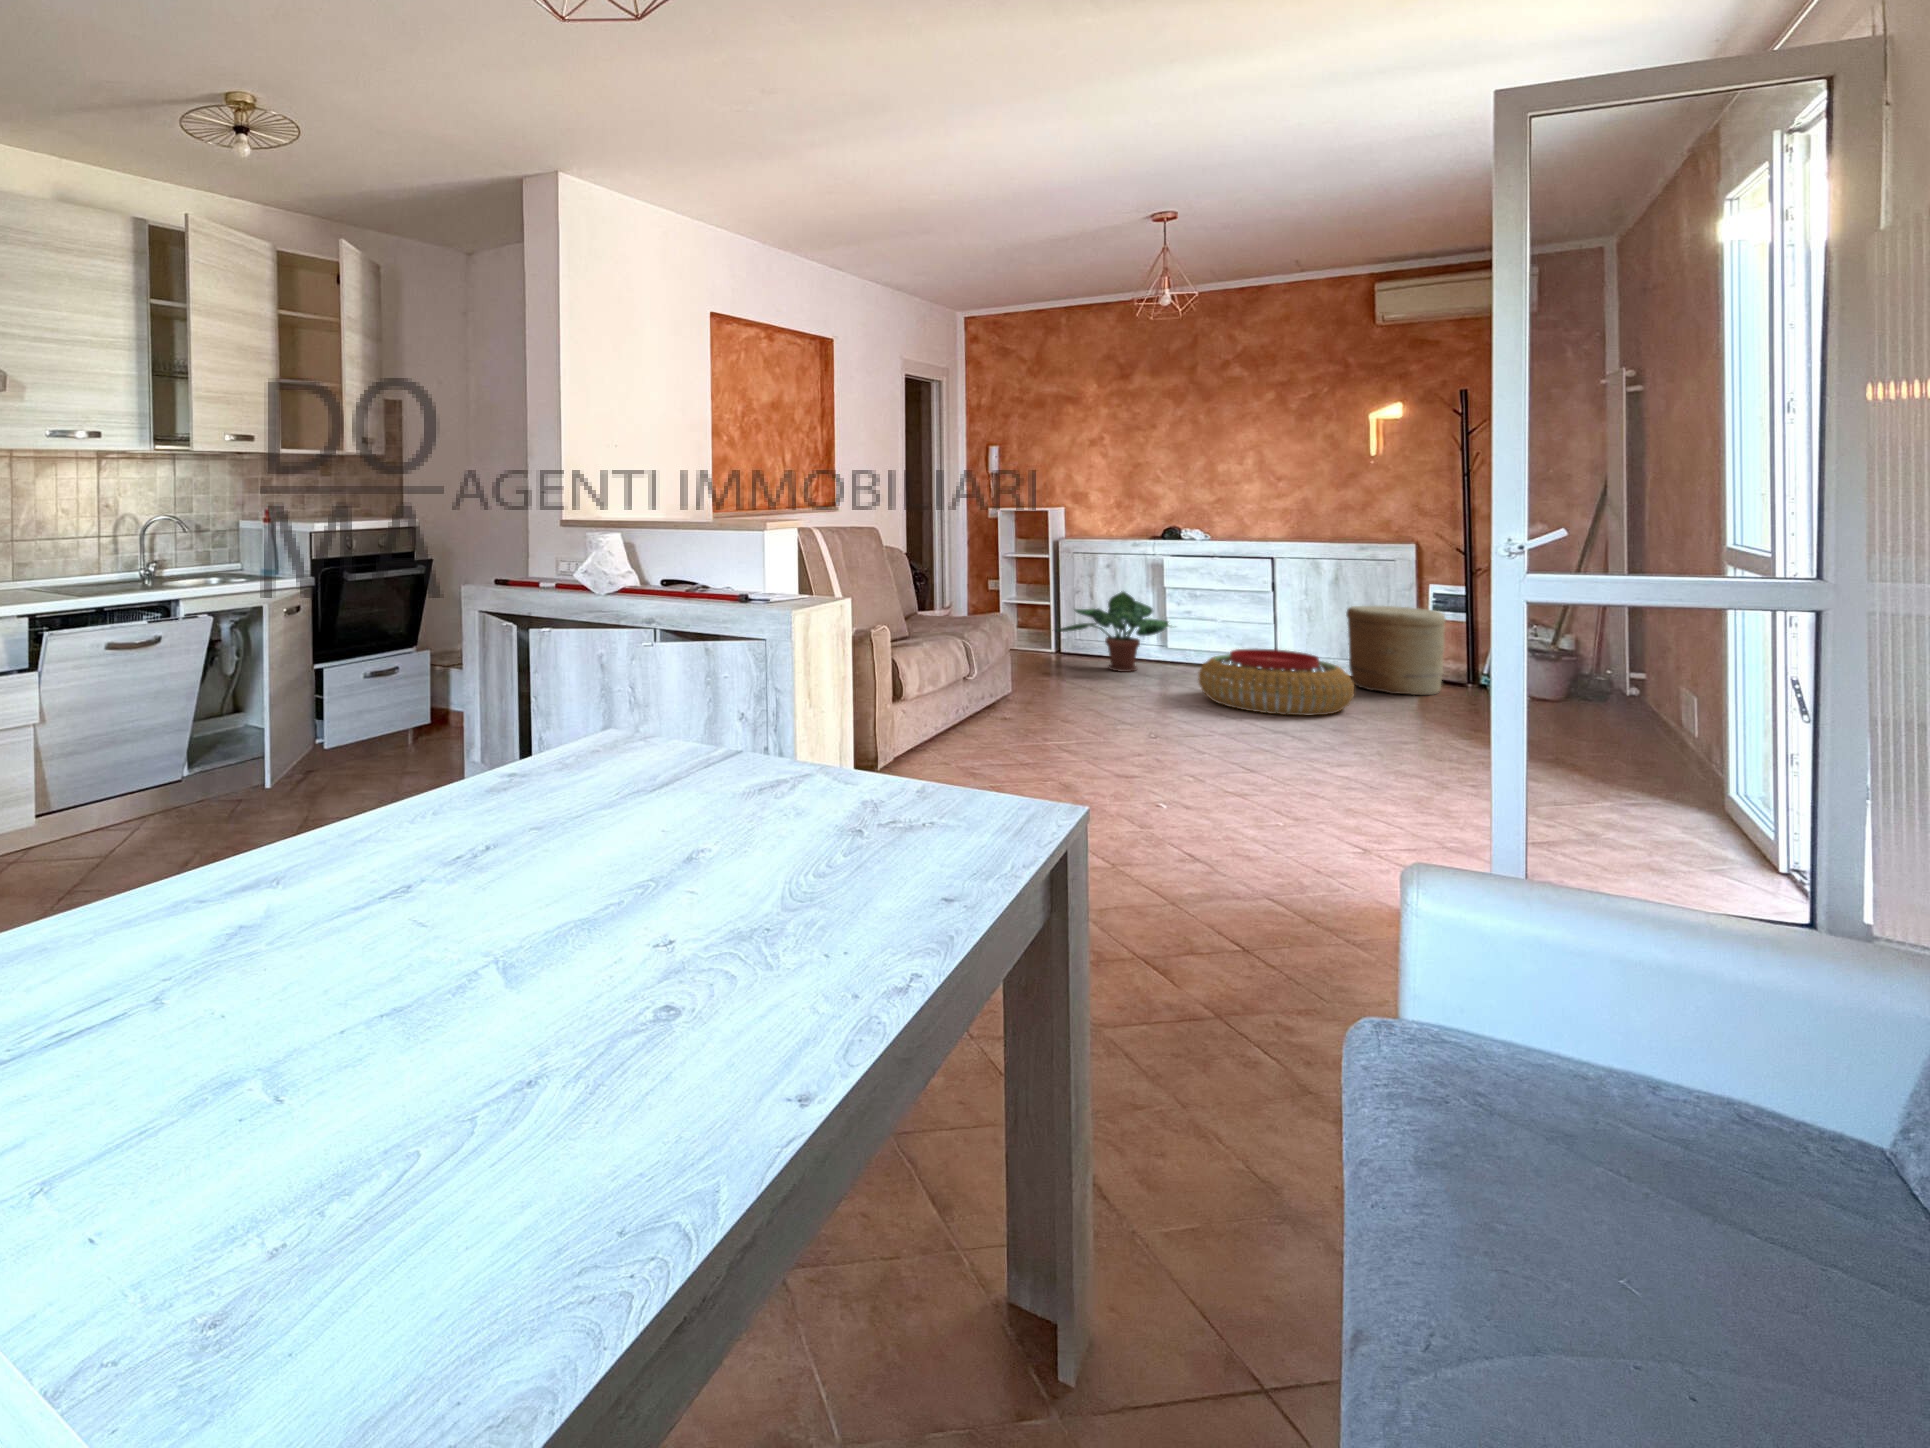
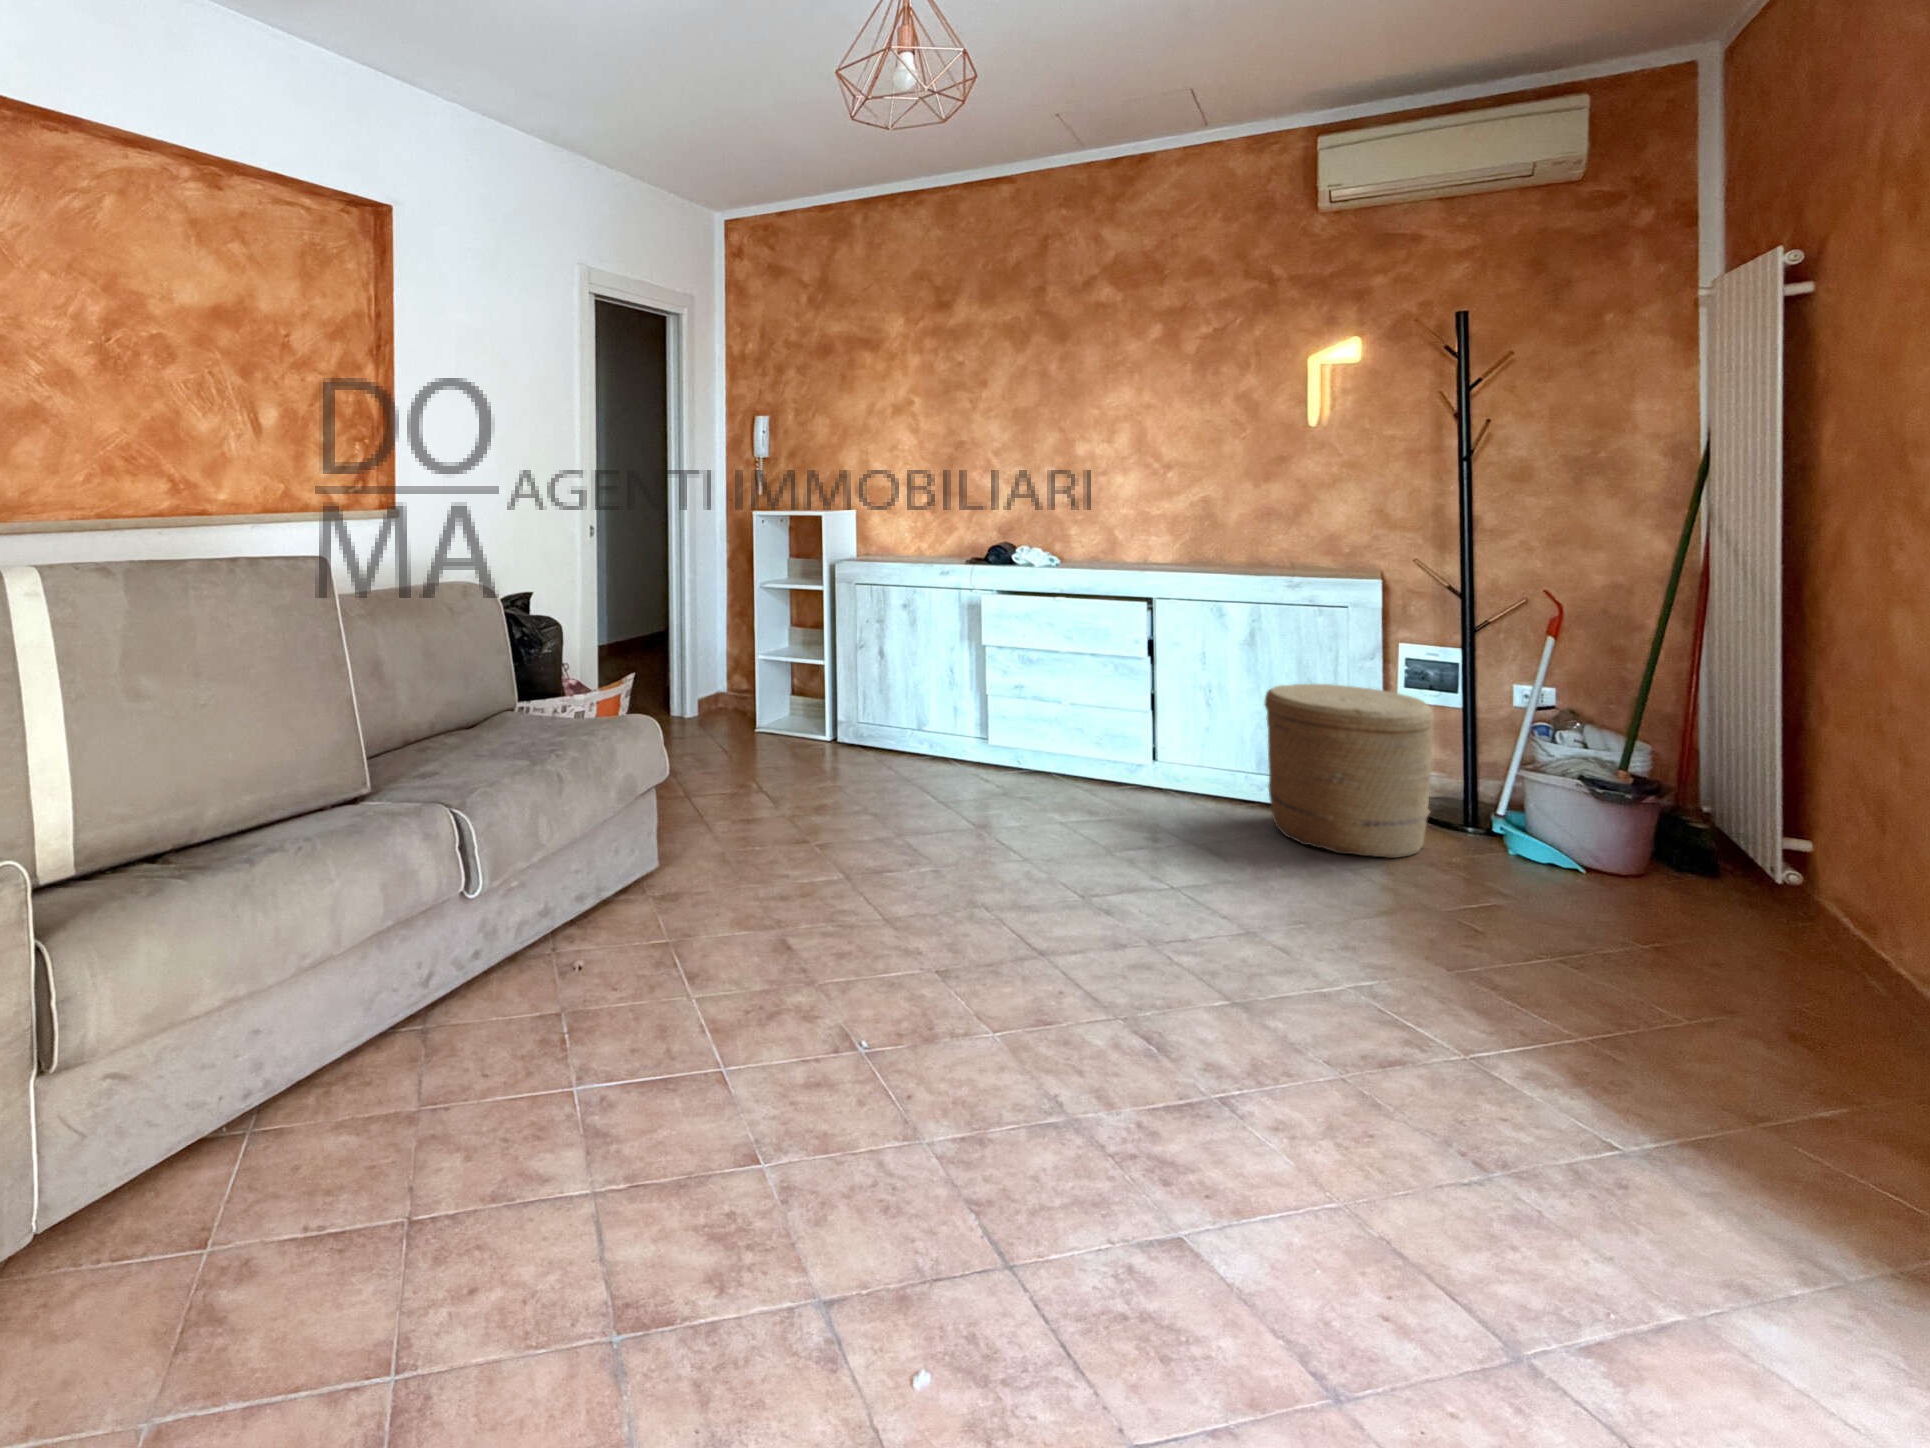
potted plant: present [1056,591,1170,672] -> none [788,653,989,791]
pouf: present [1198,649,1354,715] -> none [994,776,1272,934]

